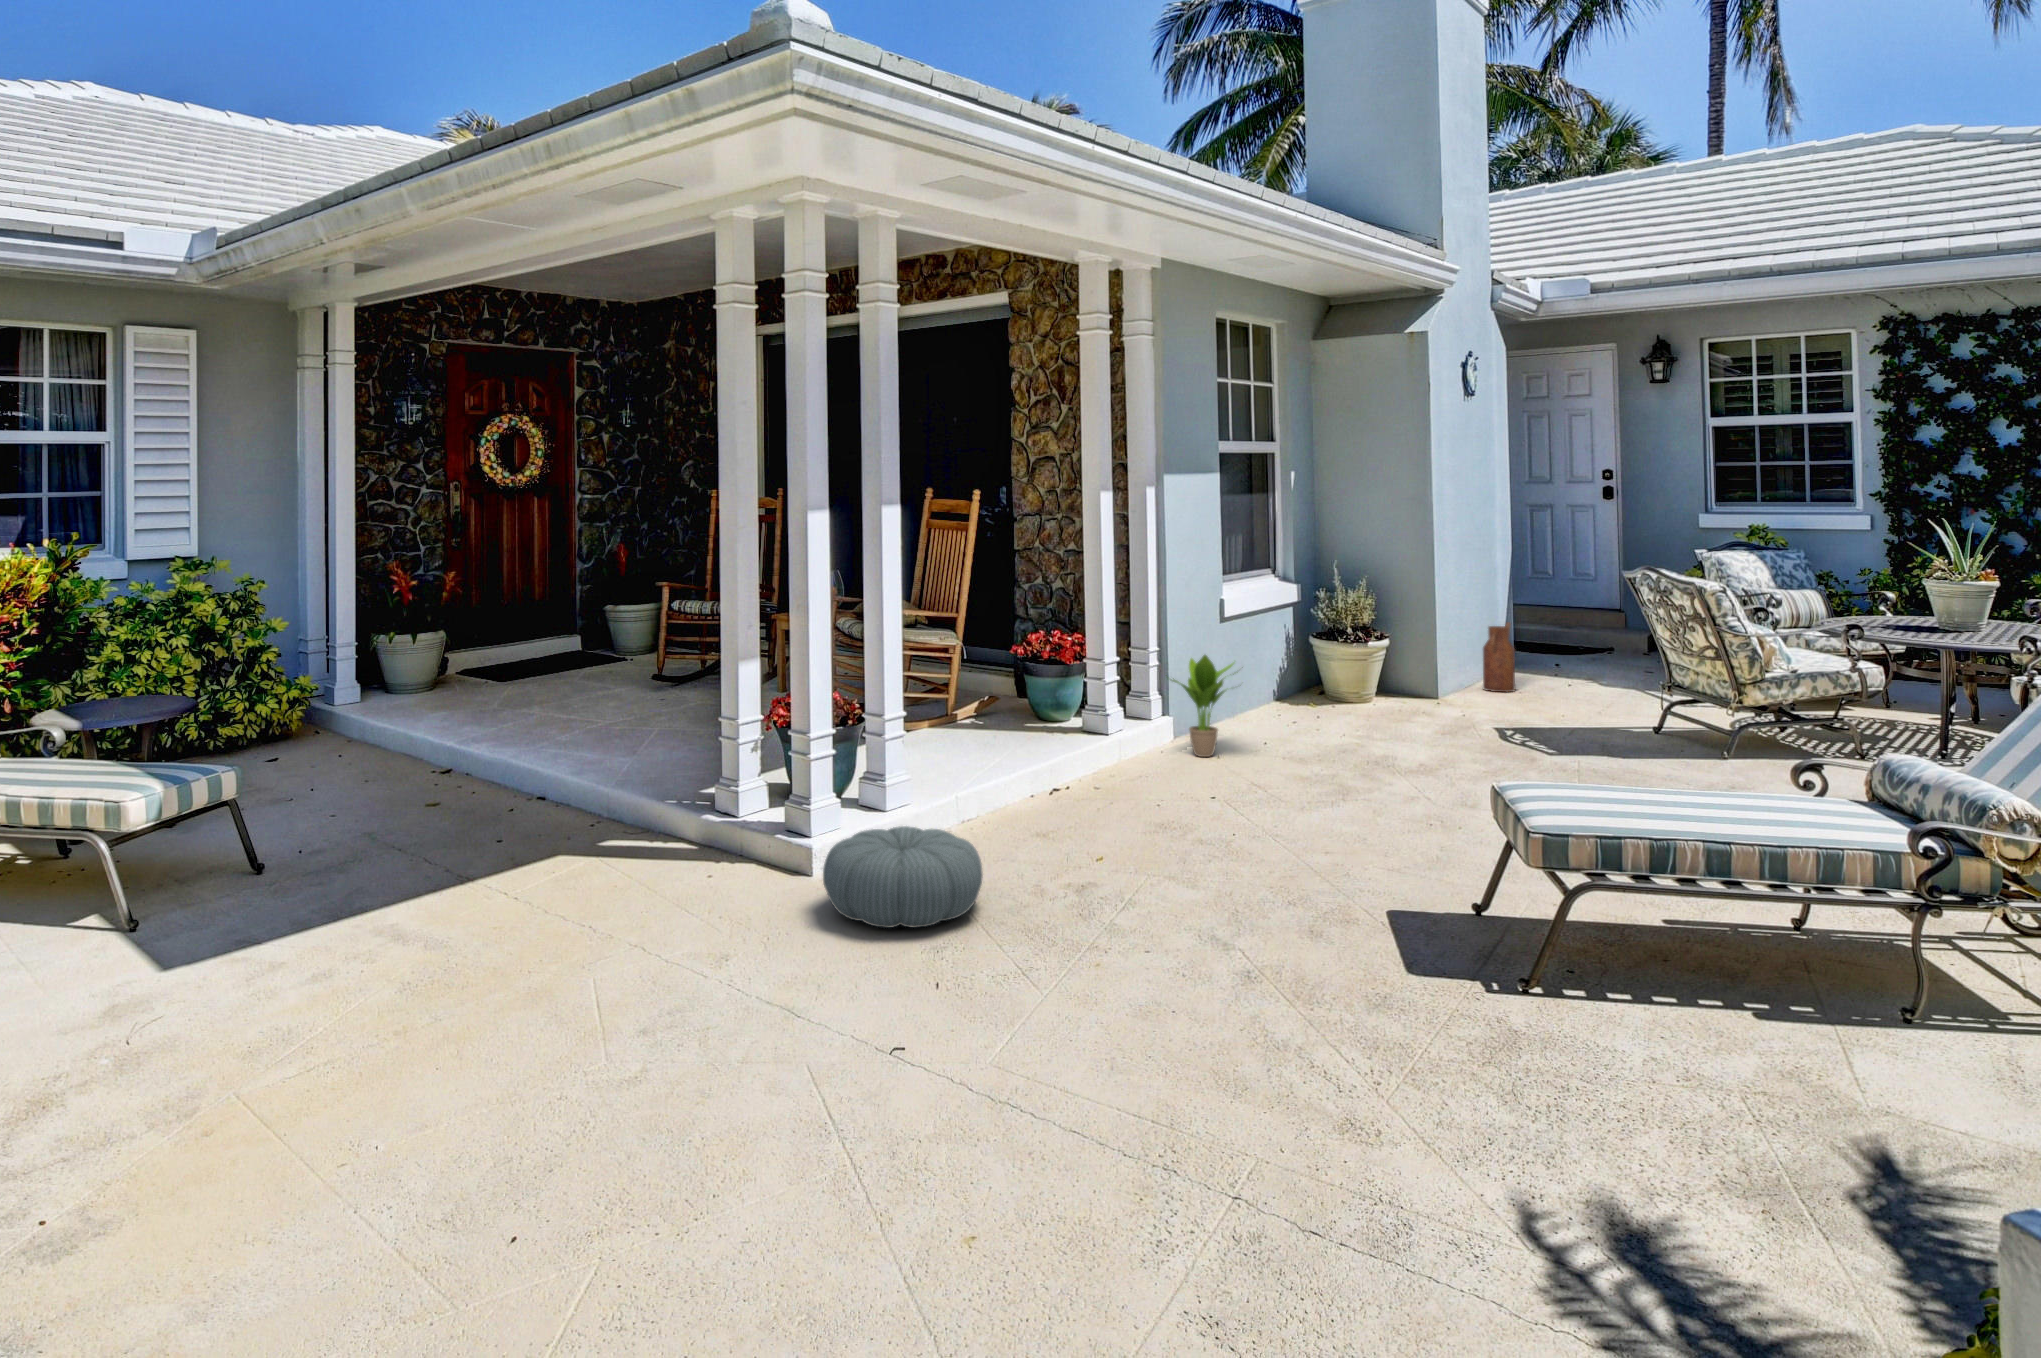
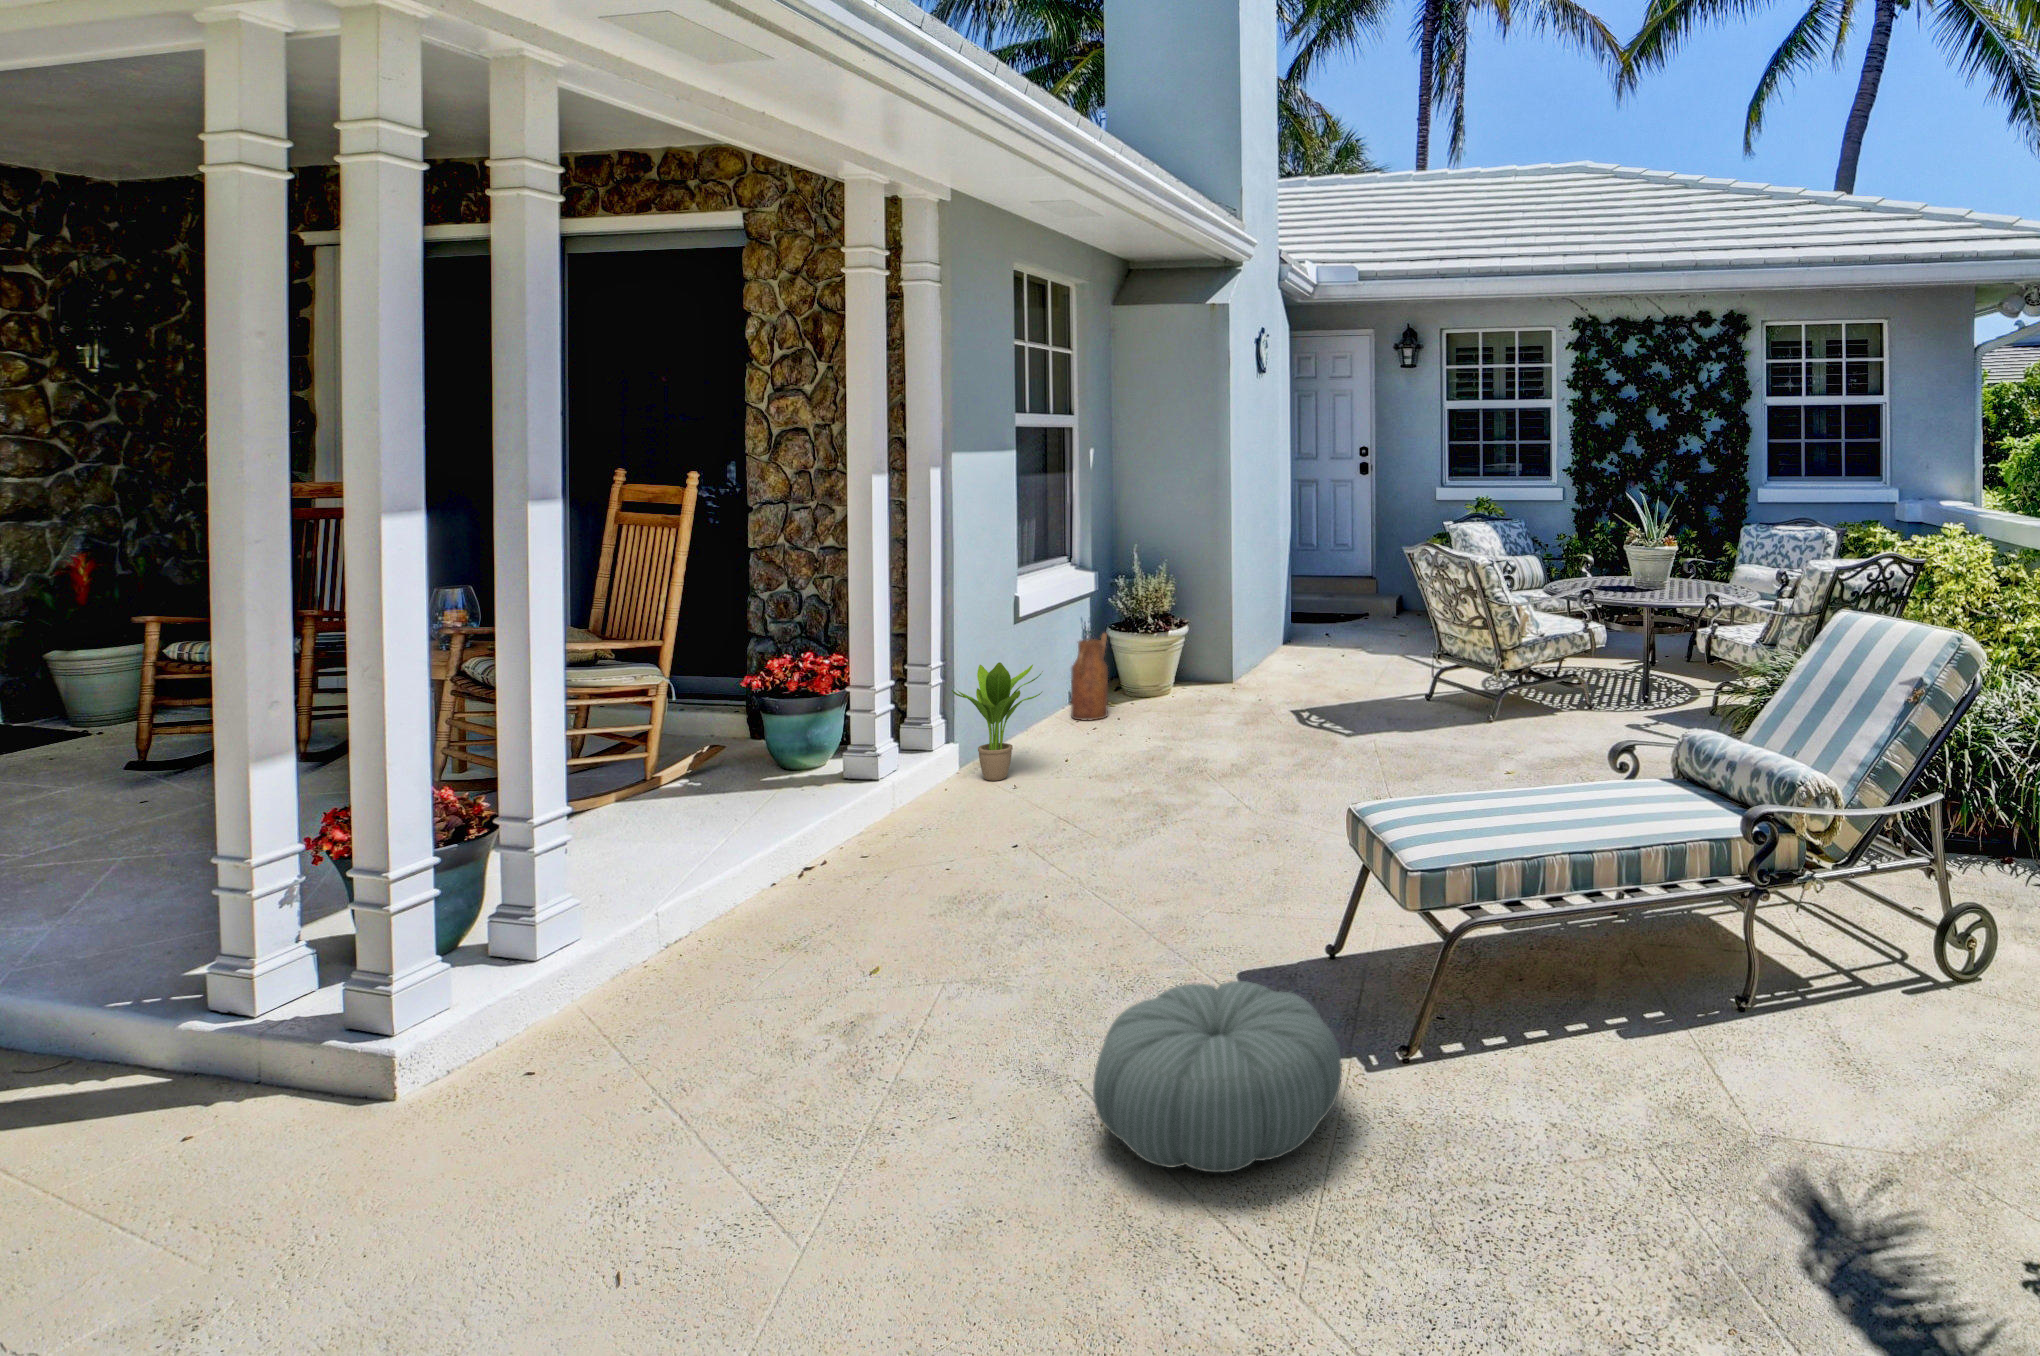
watering can: present [1483,622,1515,692] -> present [1071,633,1108,721]
pouf: present [823,826,983,928] -> present [1093,981,1342,1172]

